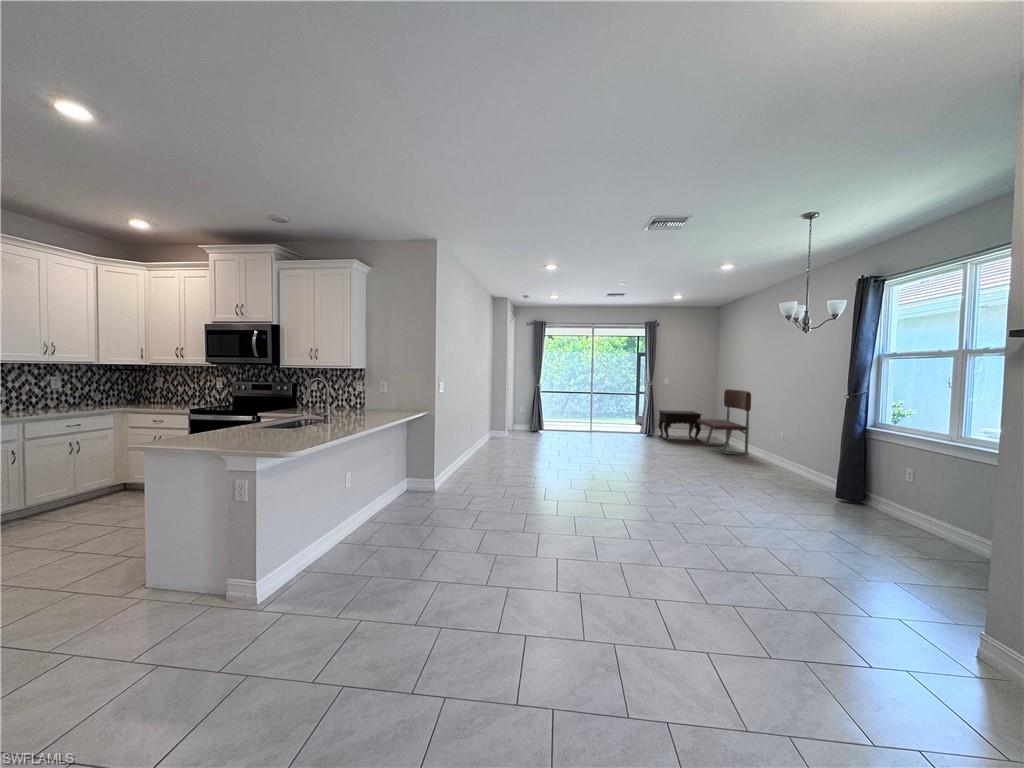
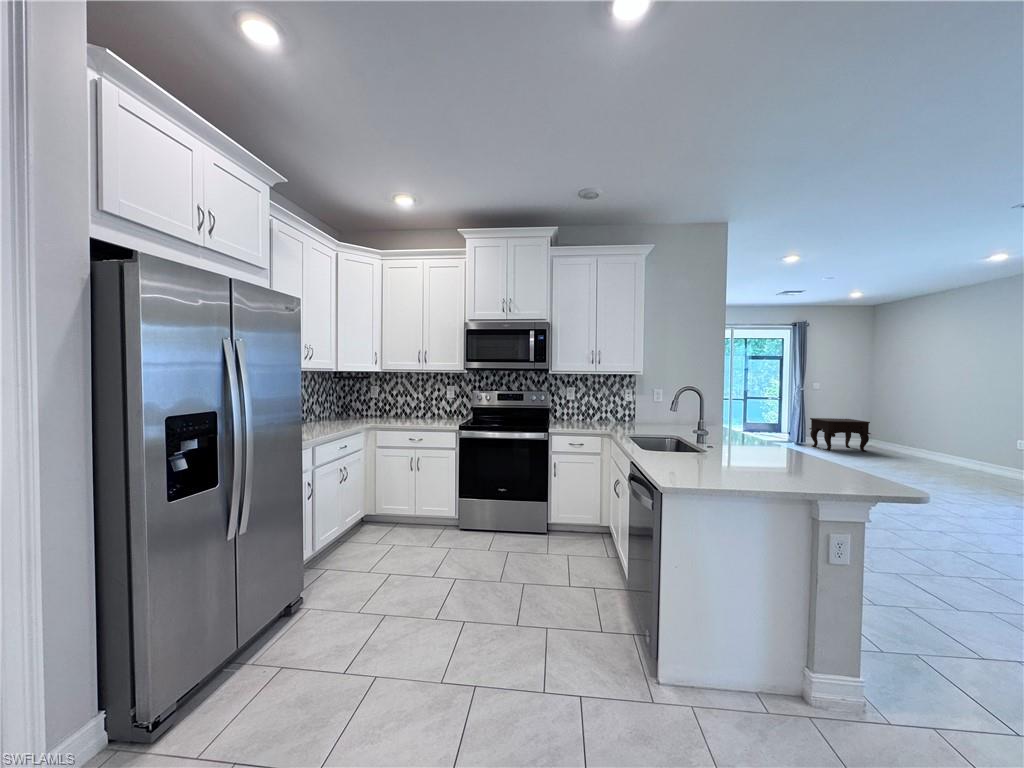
bench: present [697,389,751,455] -> none [875,395,963,469]

